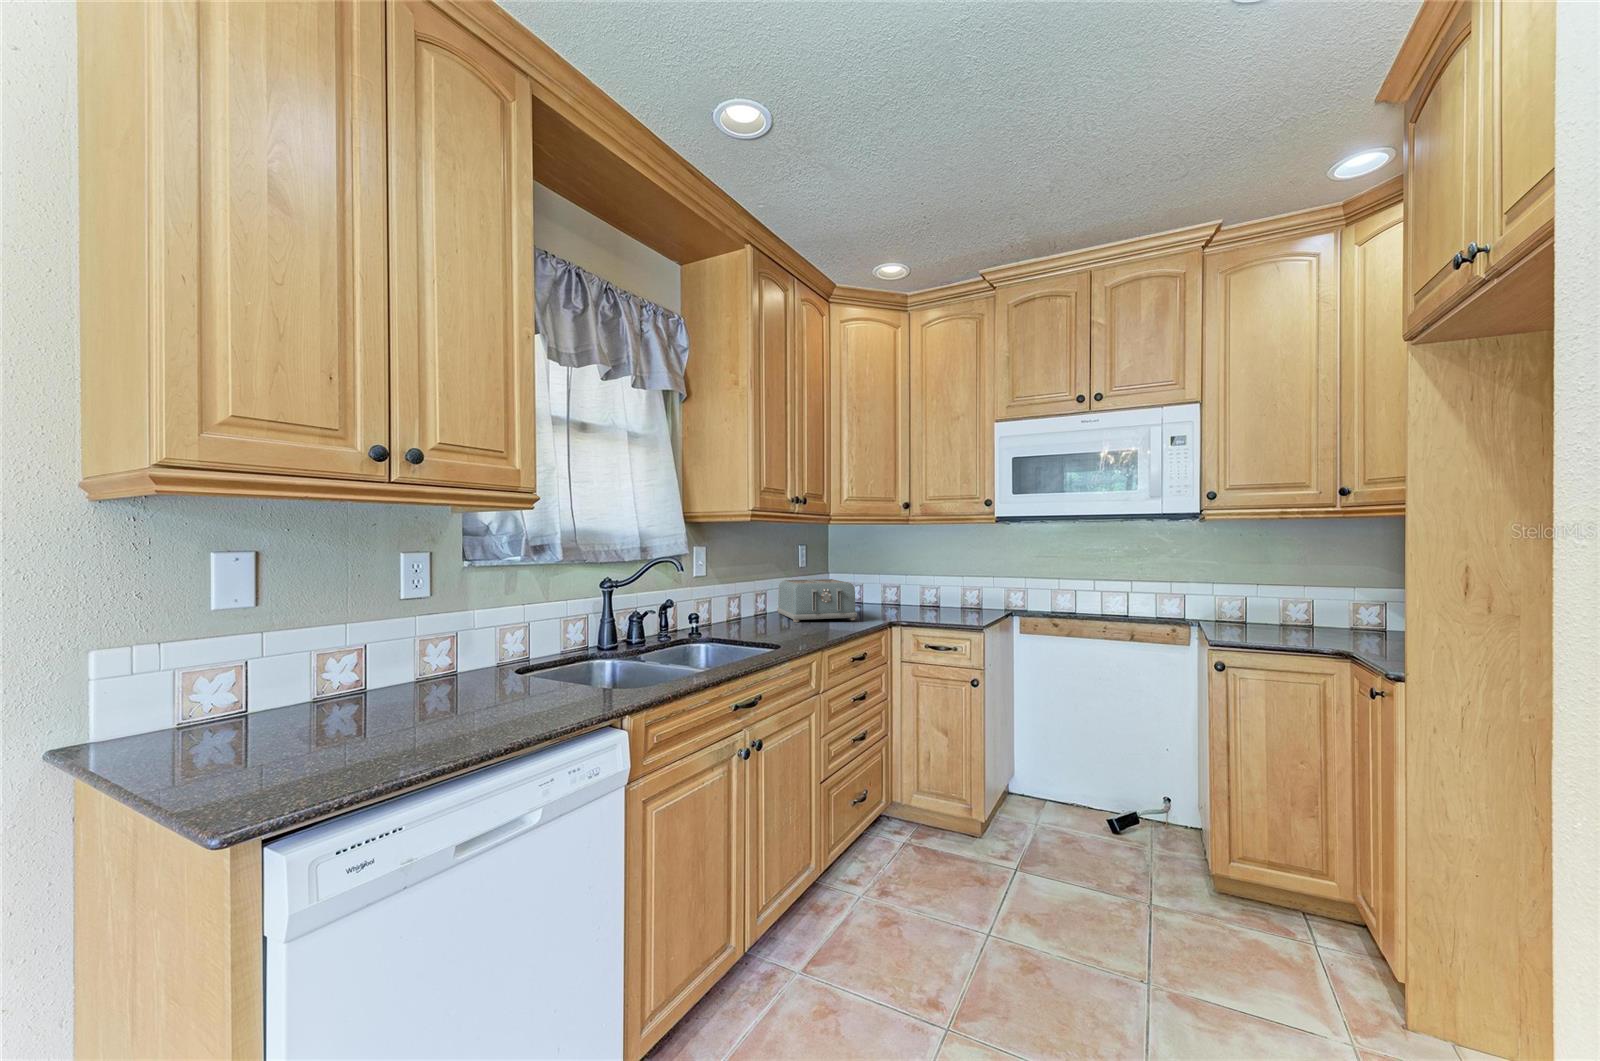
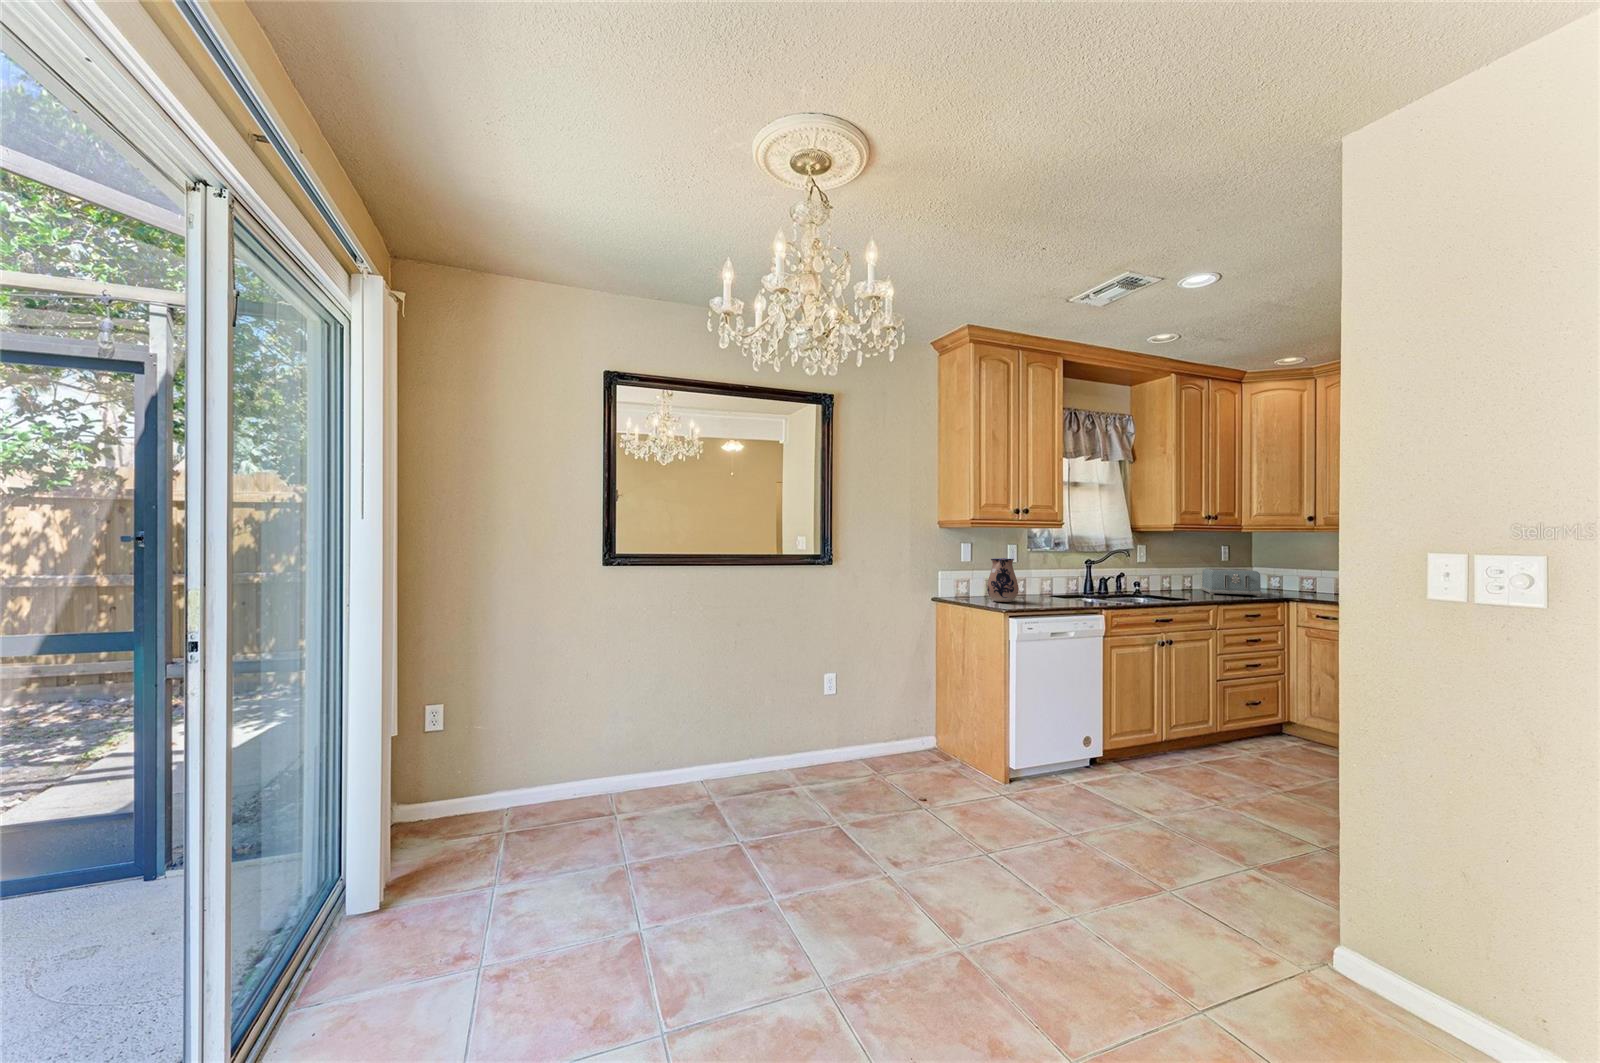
ceramic pitcher: none [281,594,392,733] -> present [987,558,1019,602]

